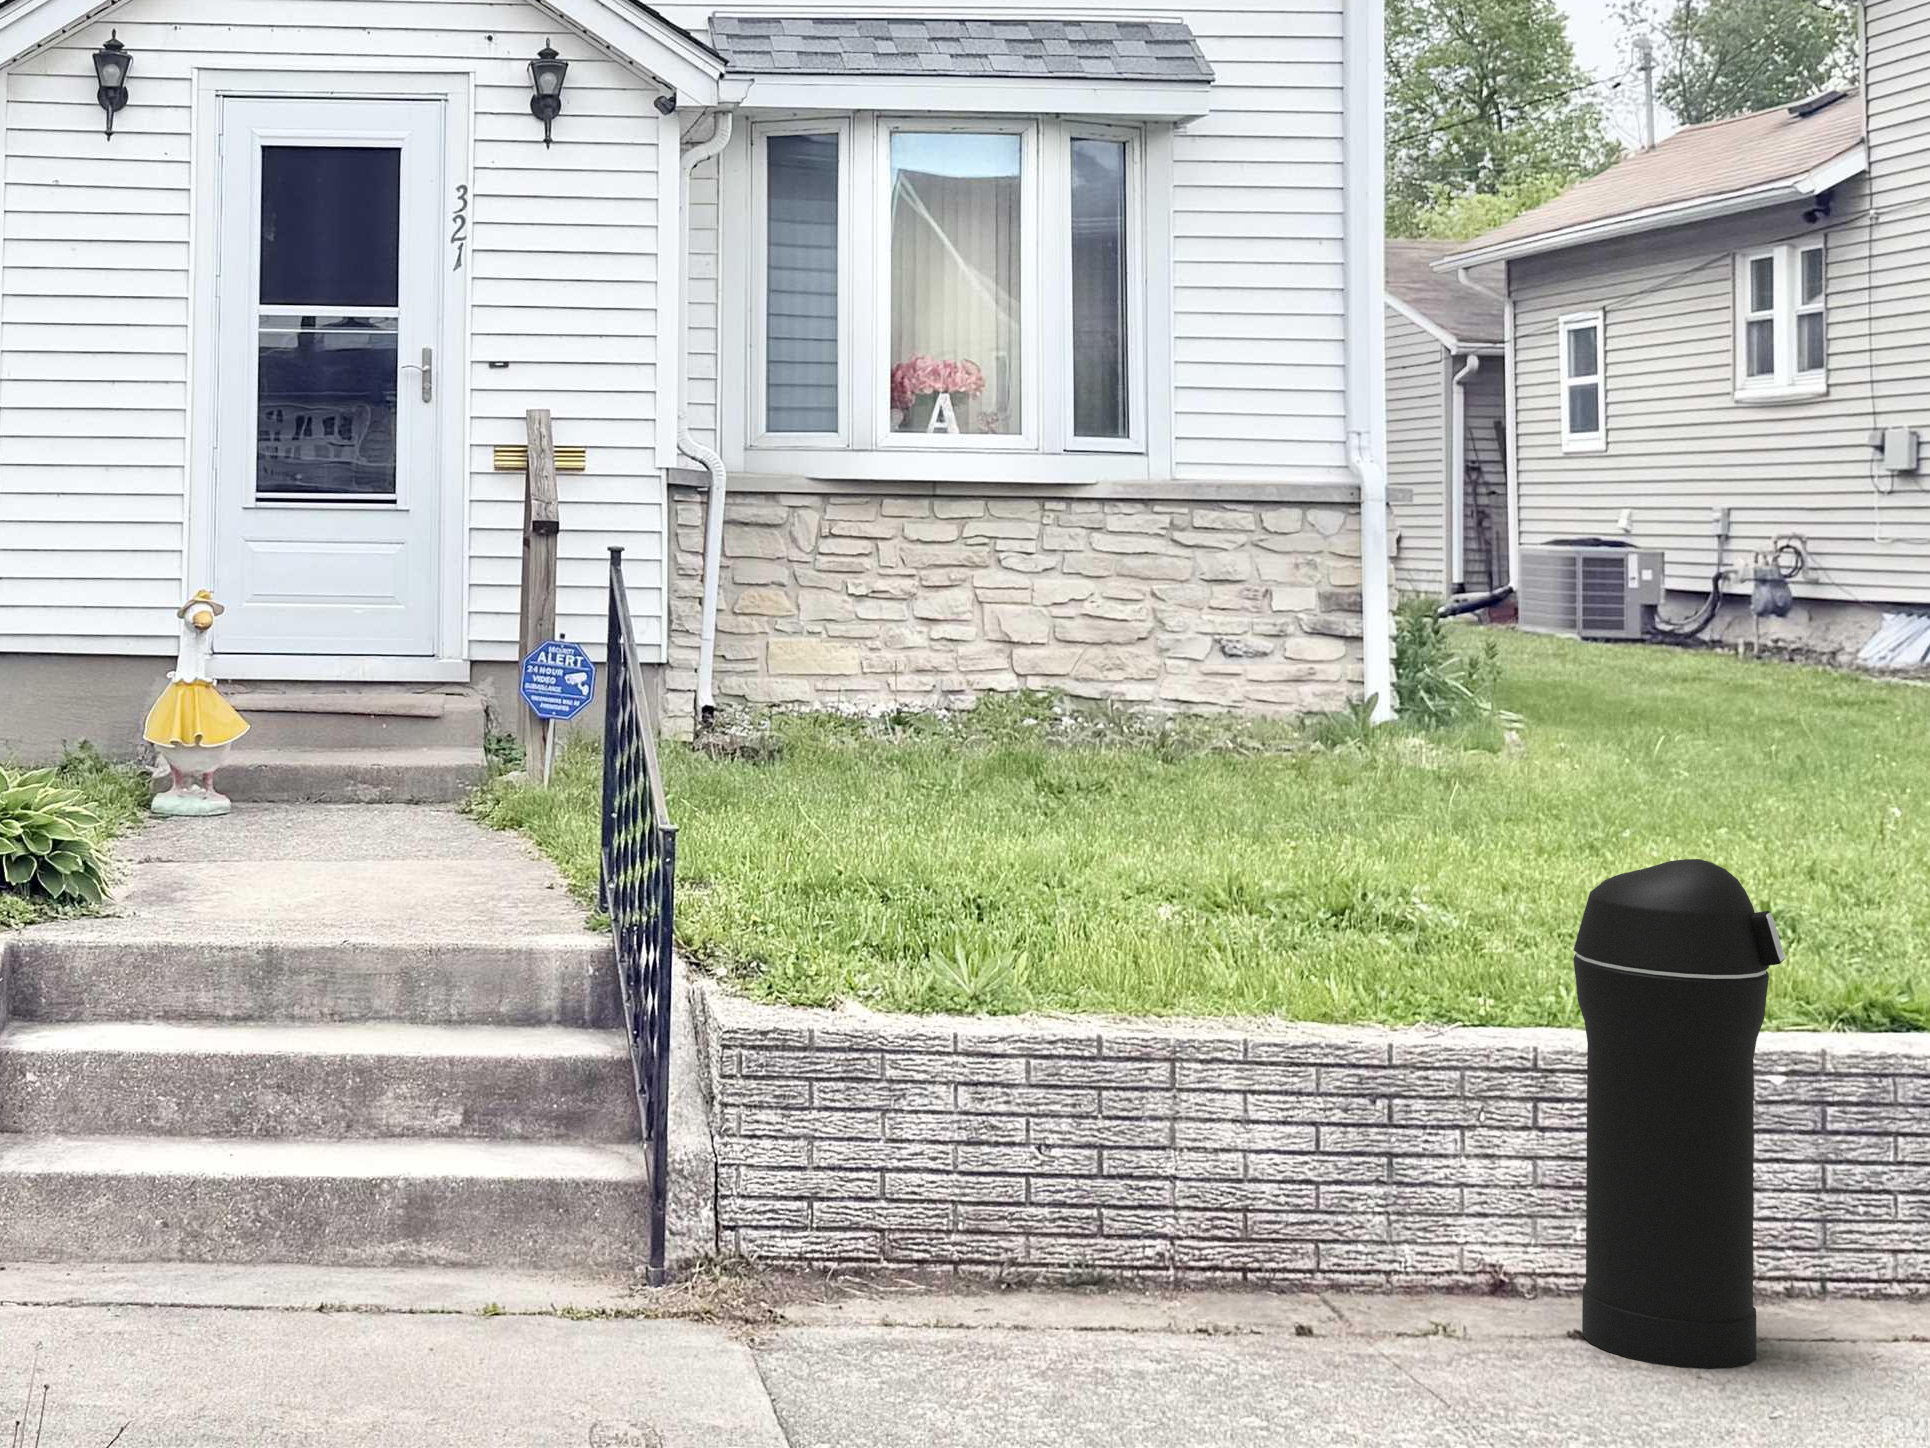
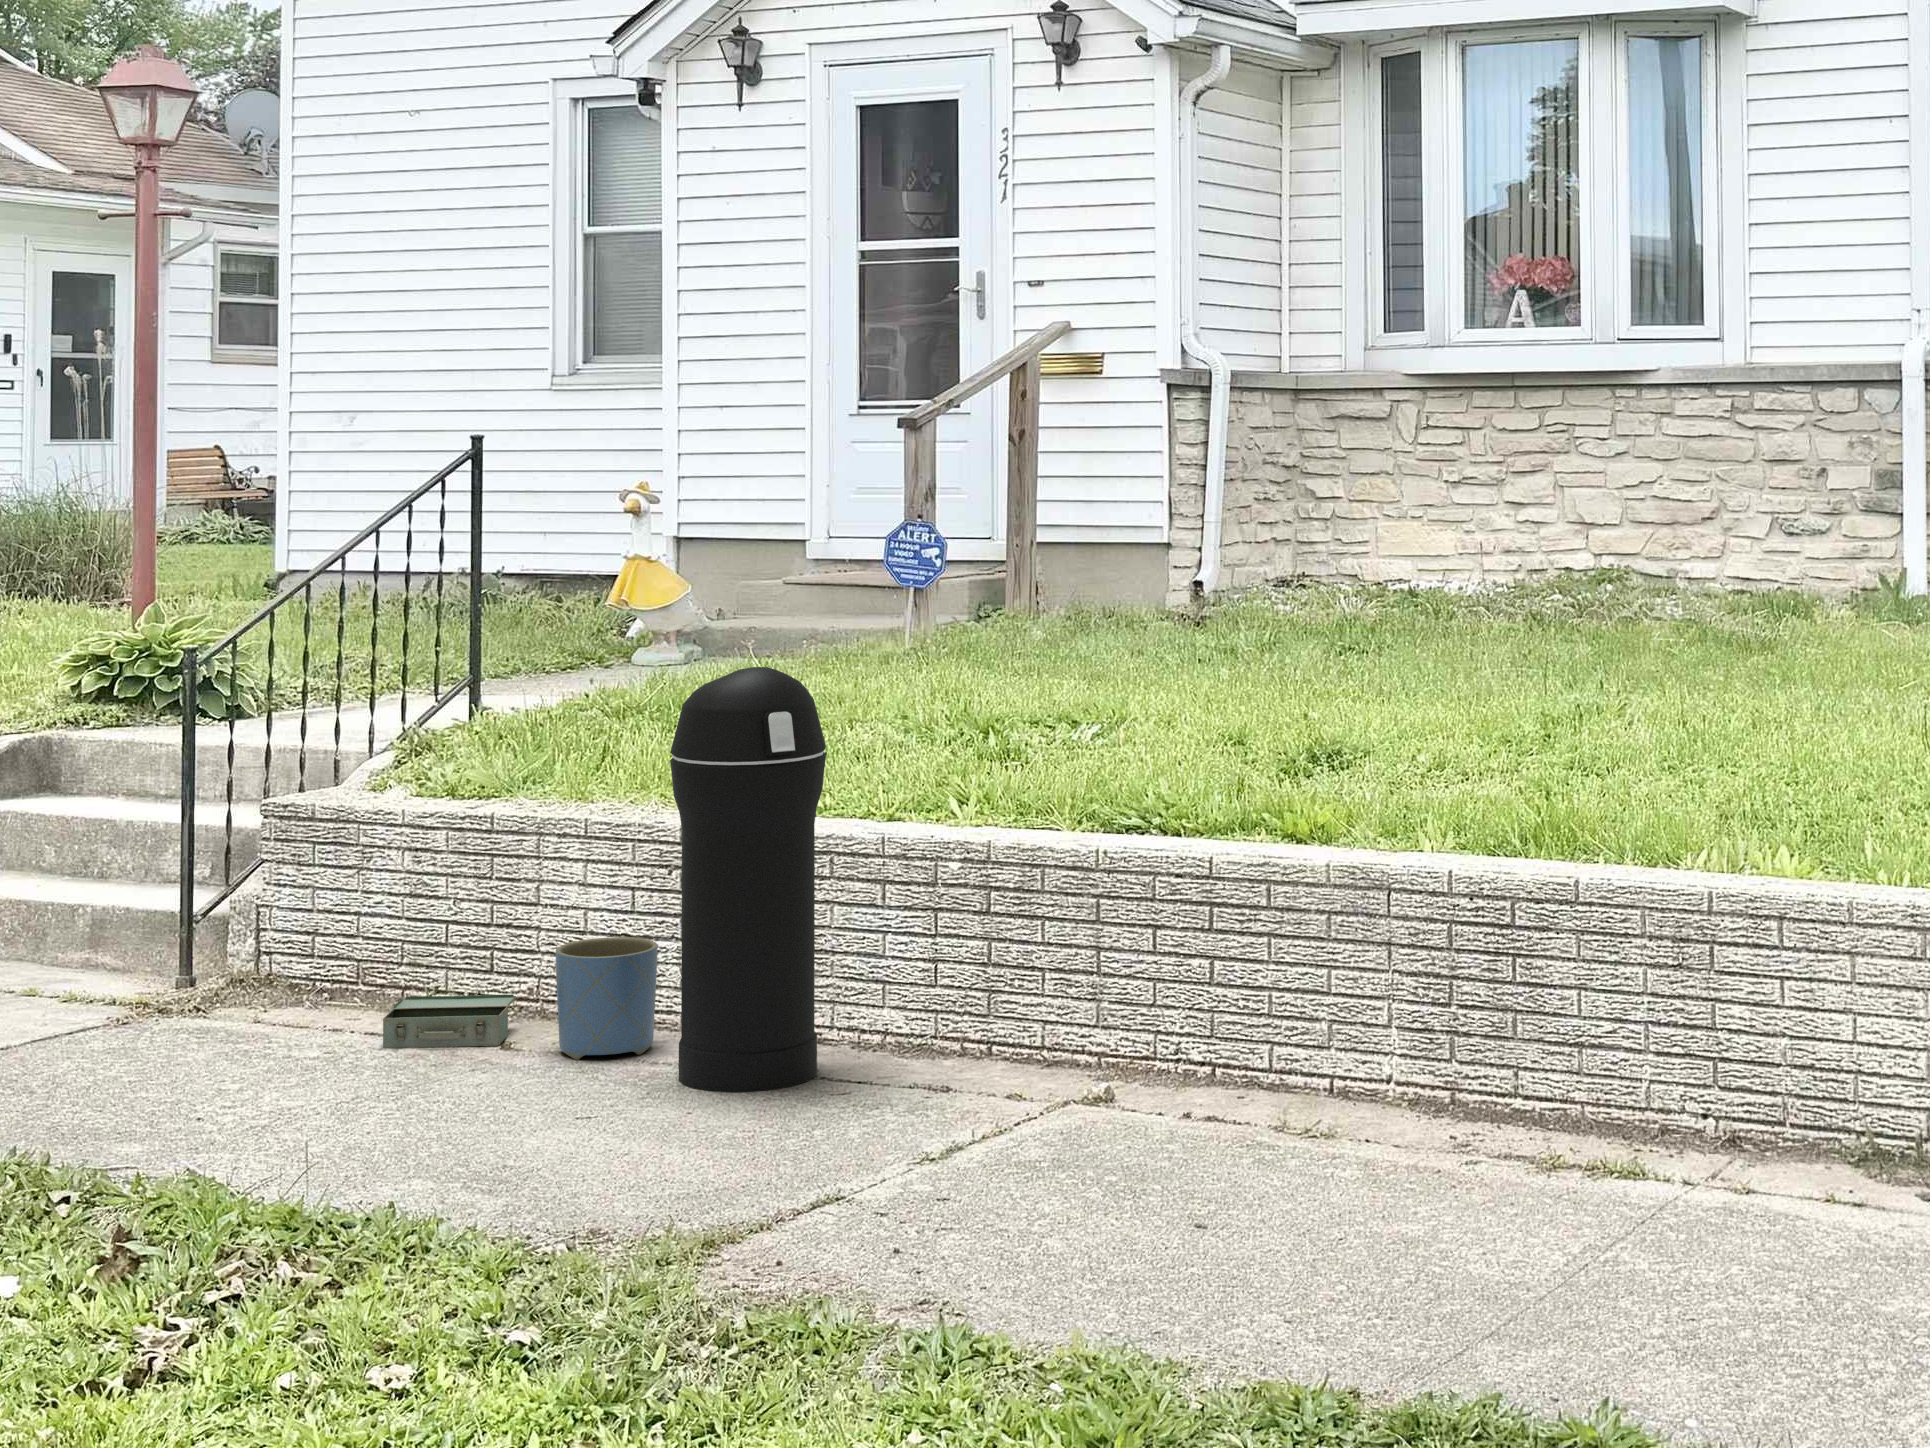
planter: none [1350,1184,1477,1341] -> present [556,937,658,1060]
toolbox: none [1108,1263,1284,1346] -> present [383,995,516,1048]

